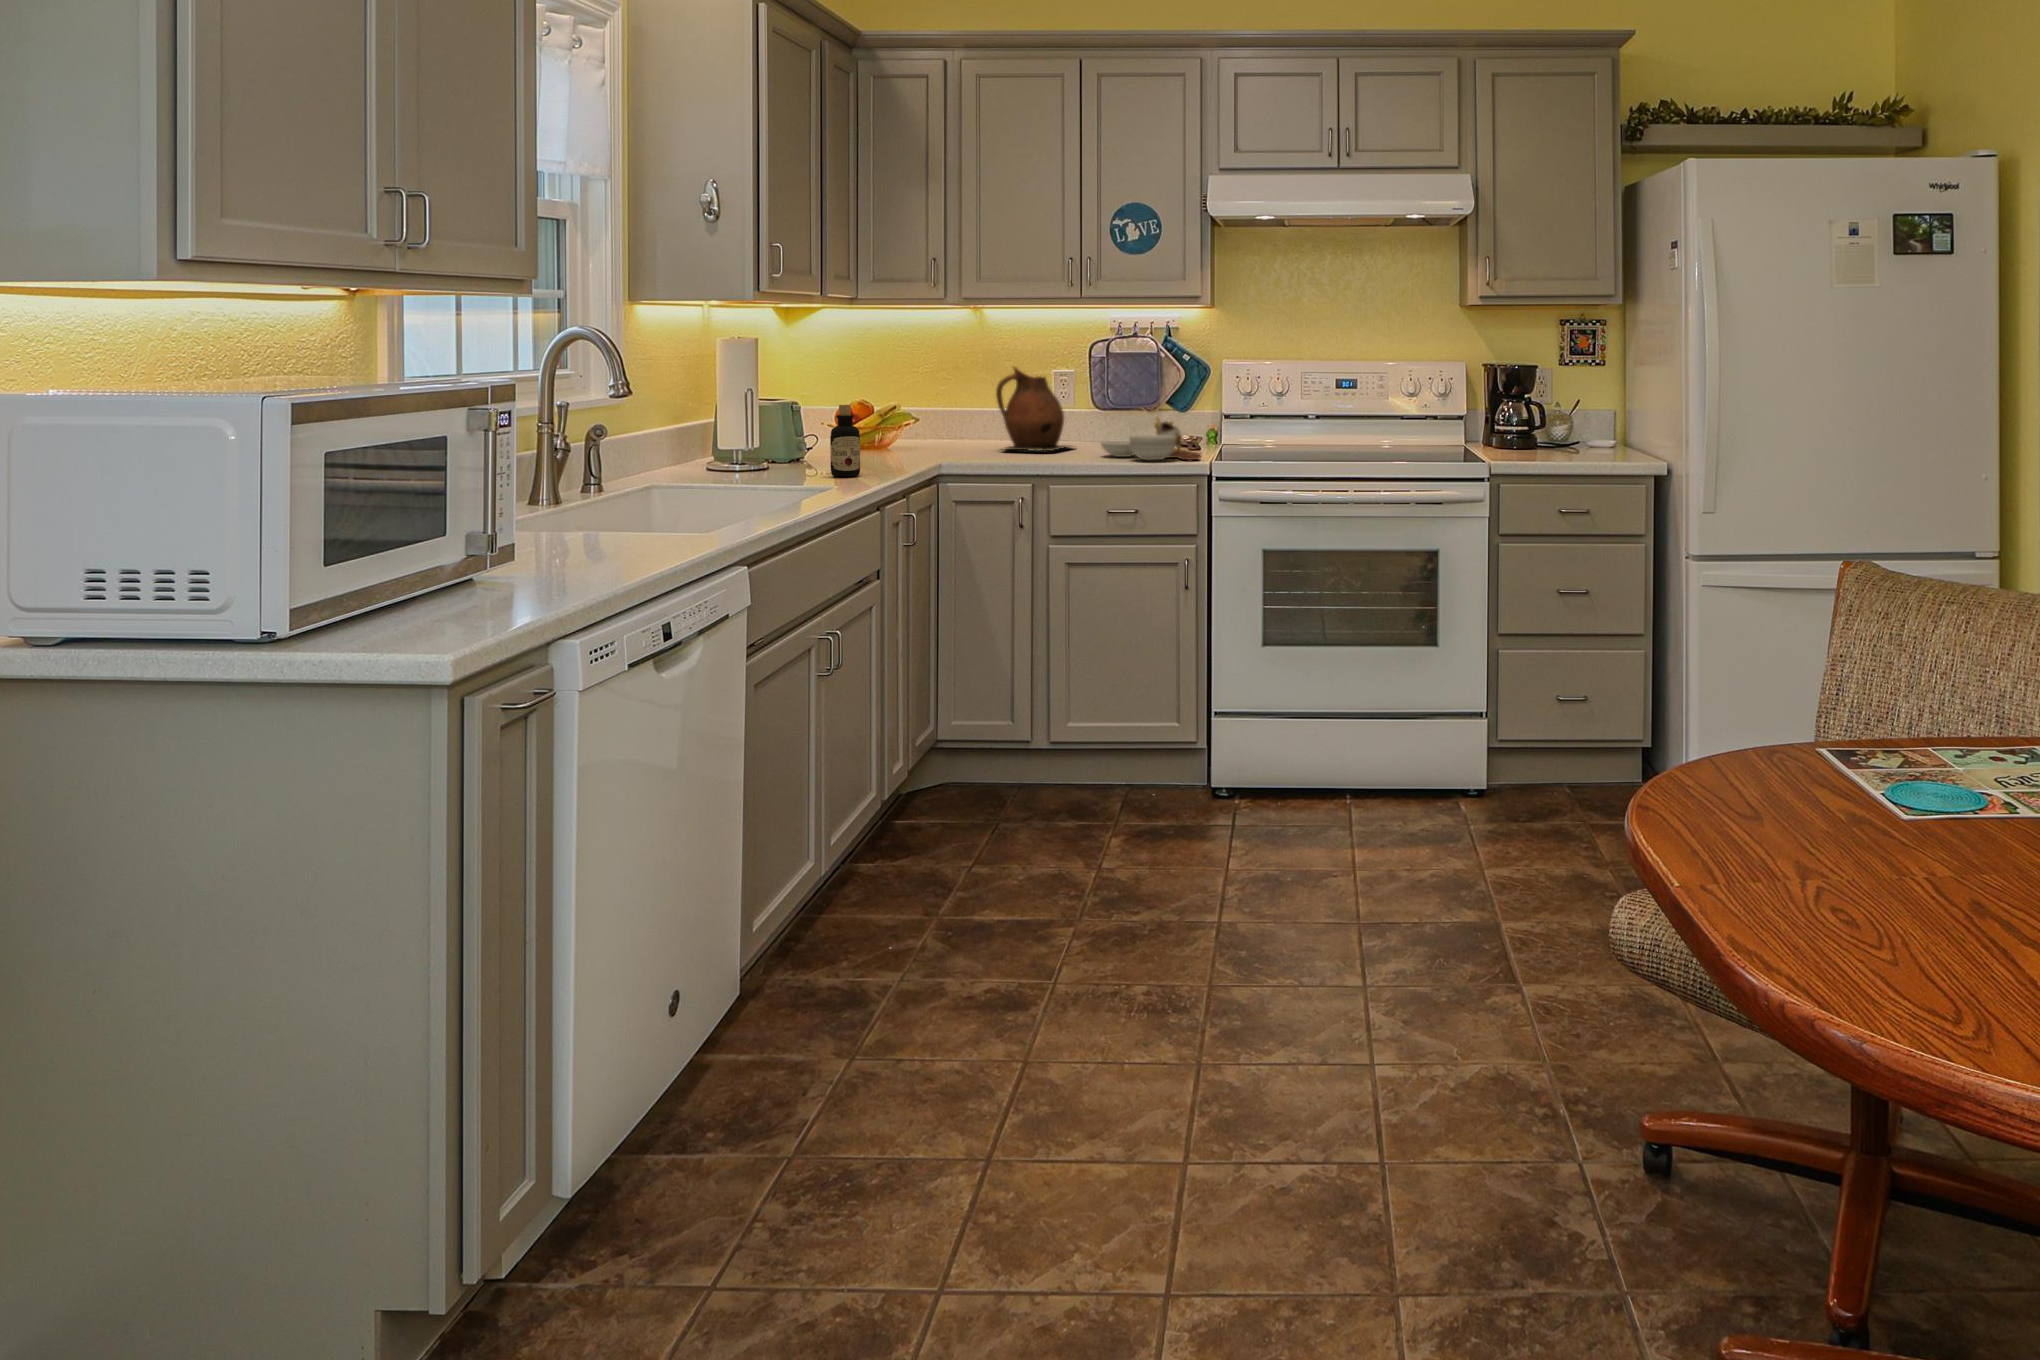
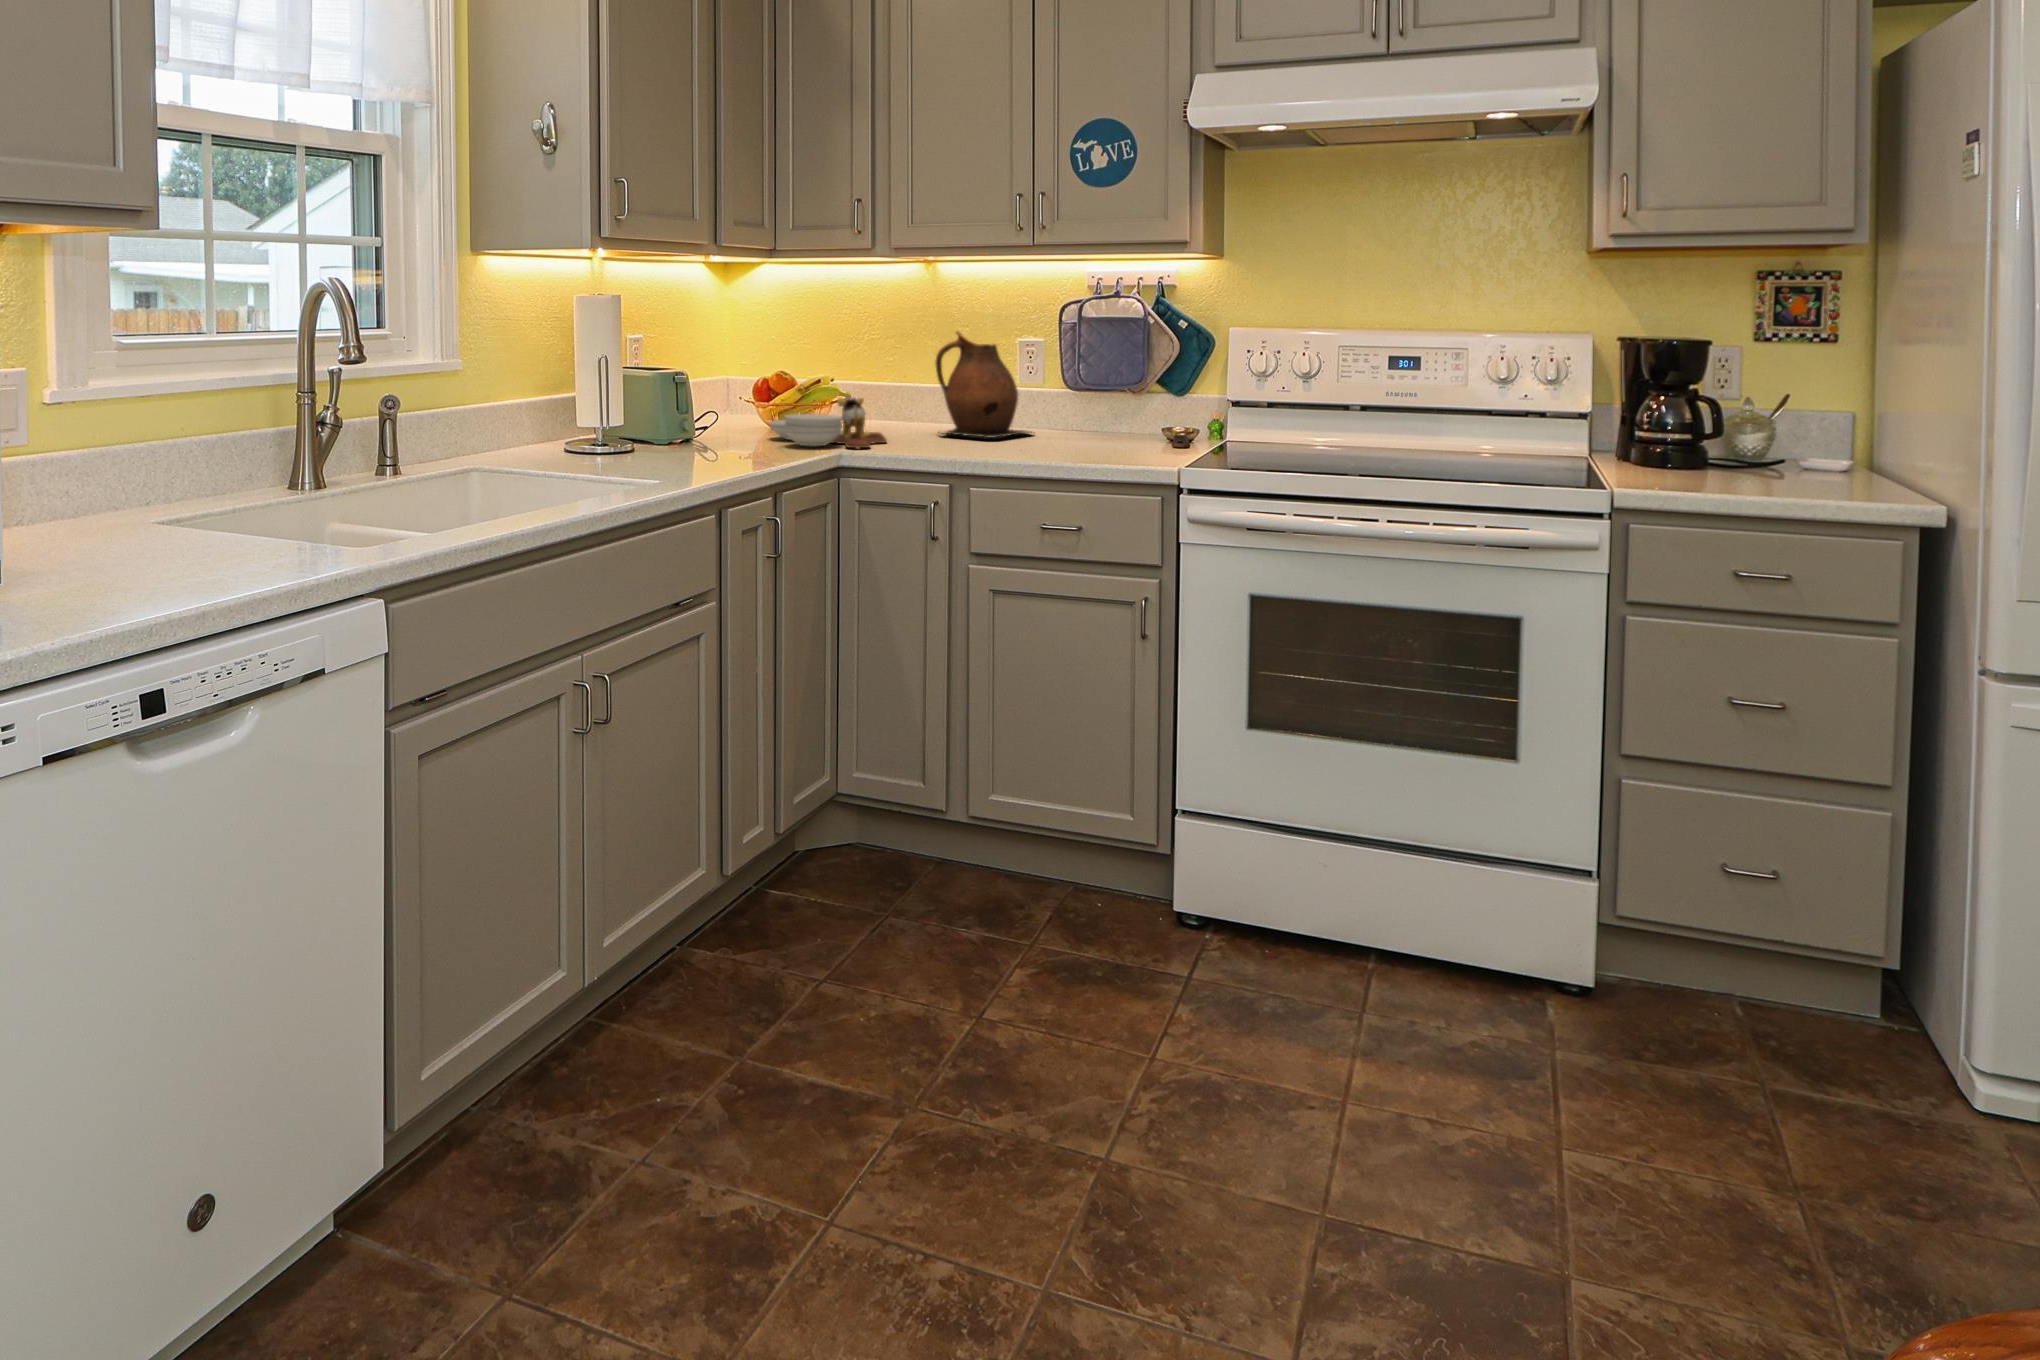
bottle: present [830,405,860,477] -> none [692,374,727,463]
cutting board: present [1101,417,1201,460] -> present [770,391,887,448]

